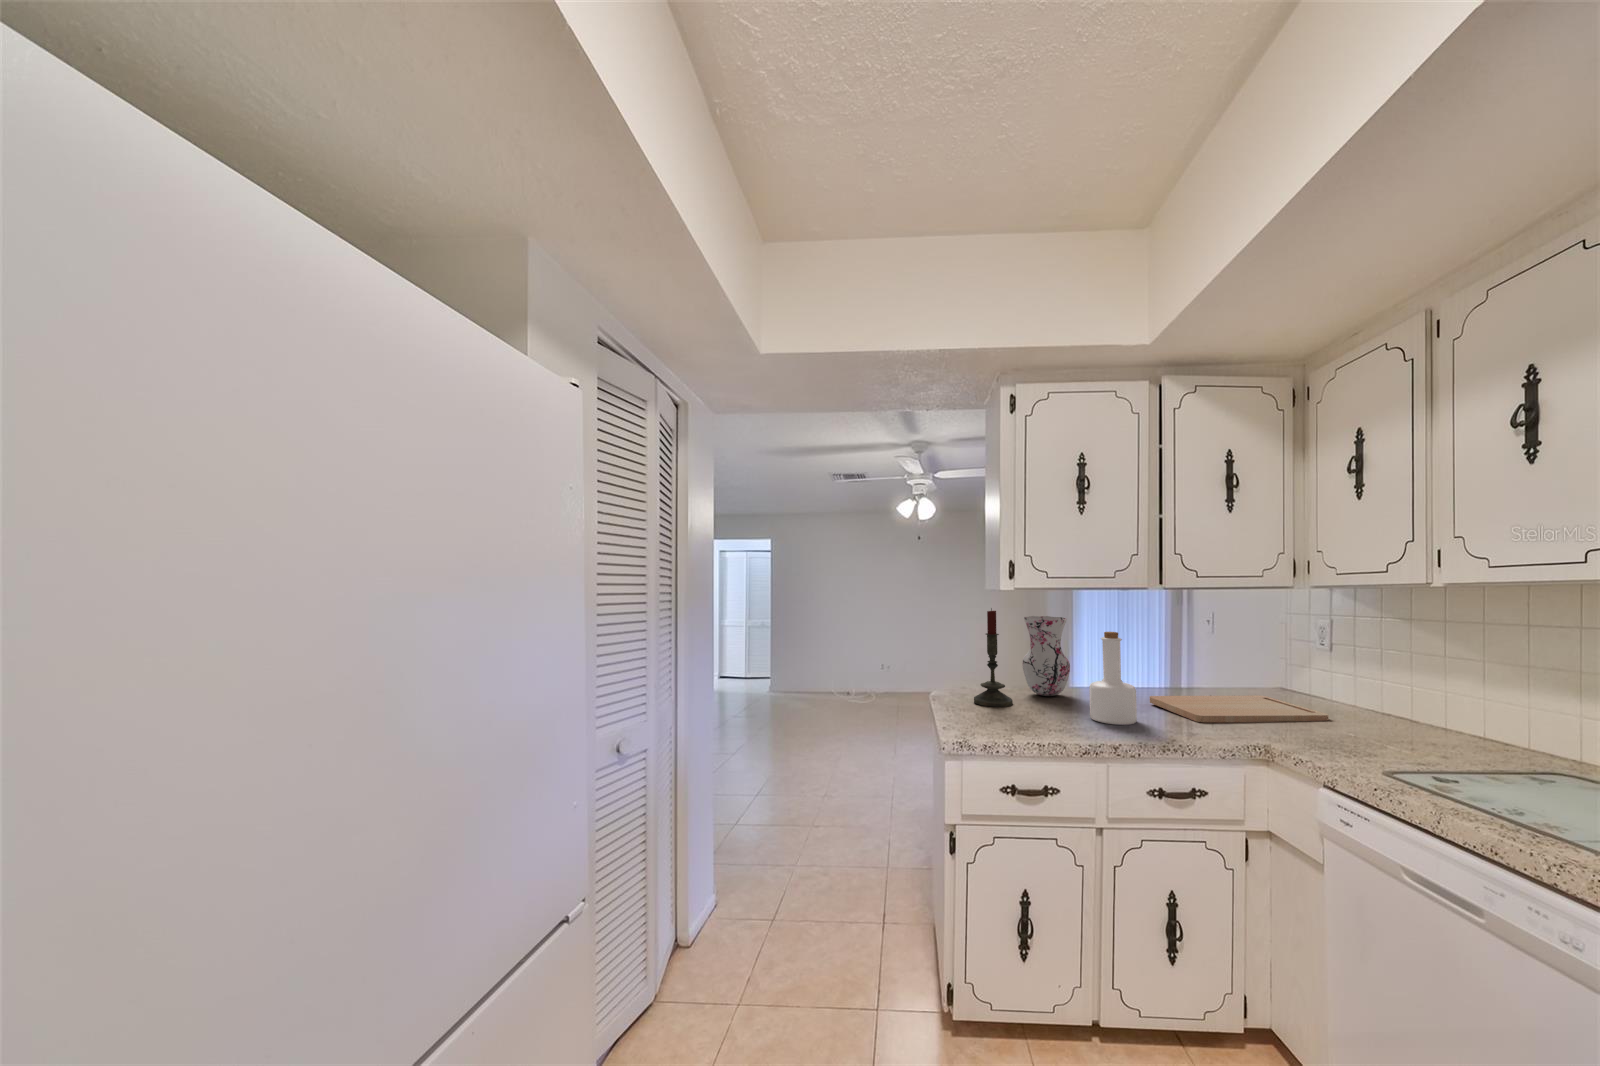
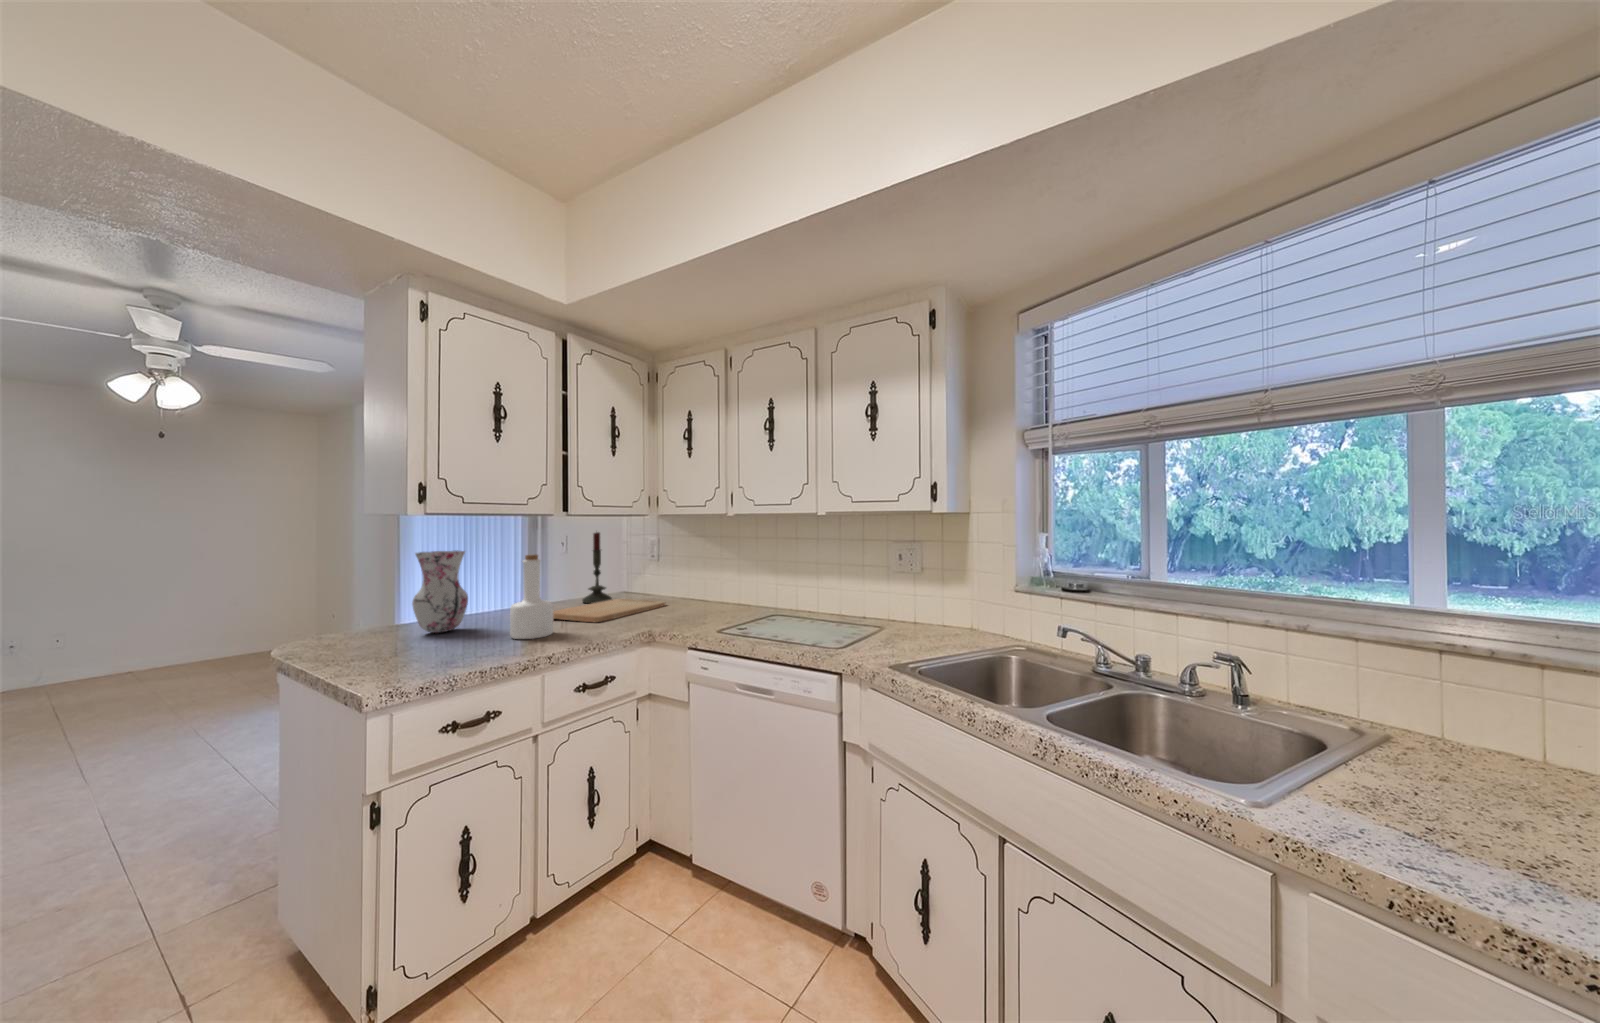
candle: present [974,608,1013,707] -> present [582,532,612,603]

